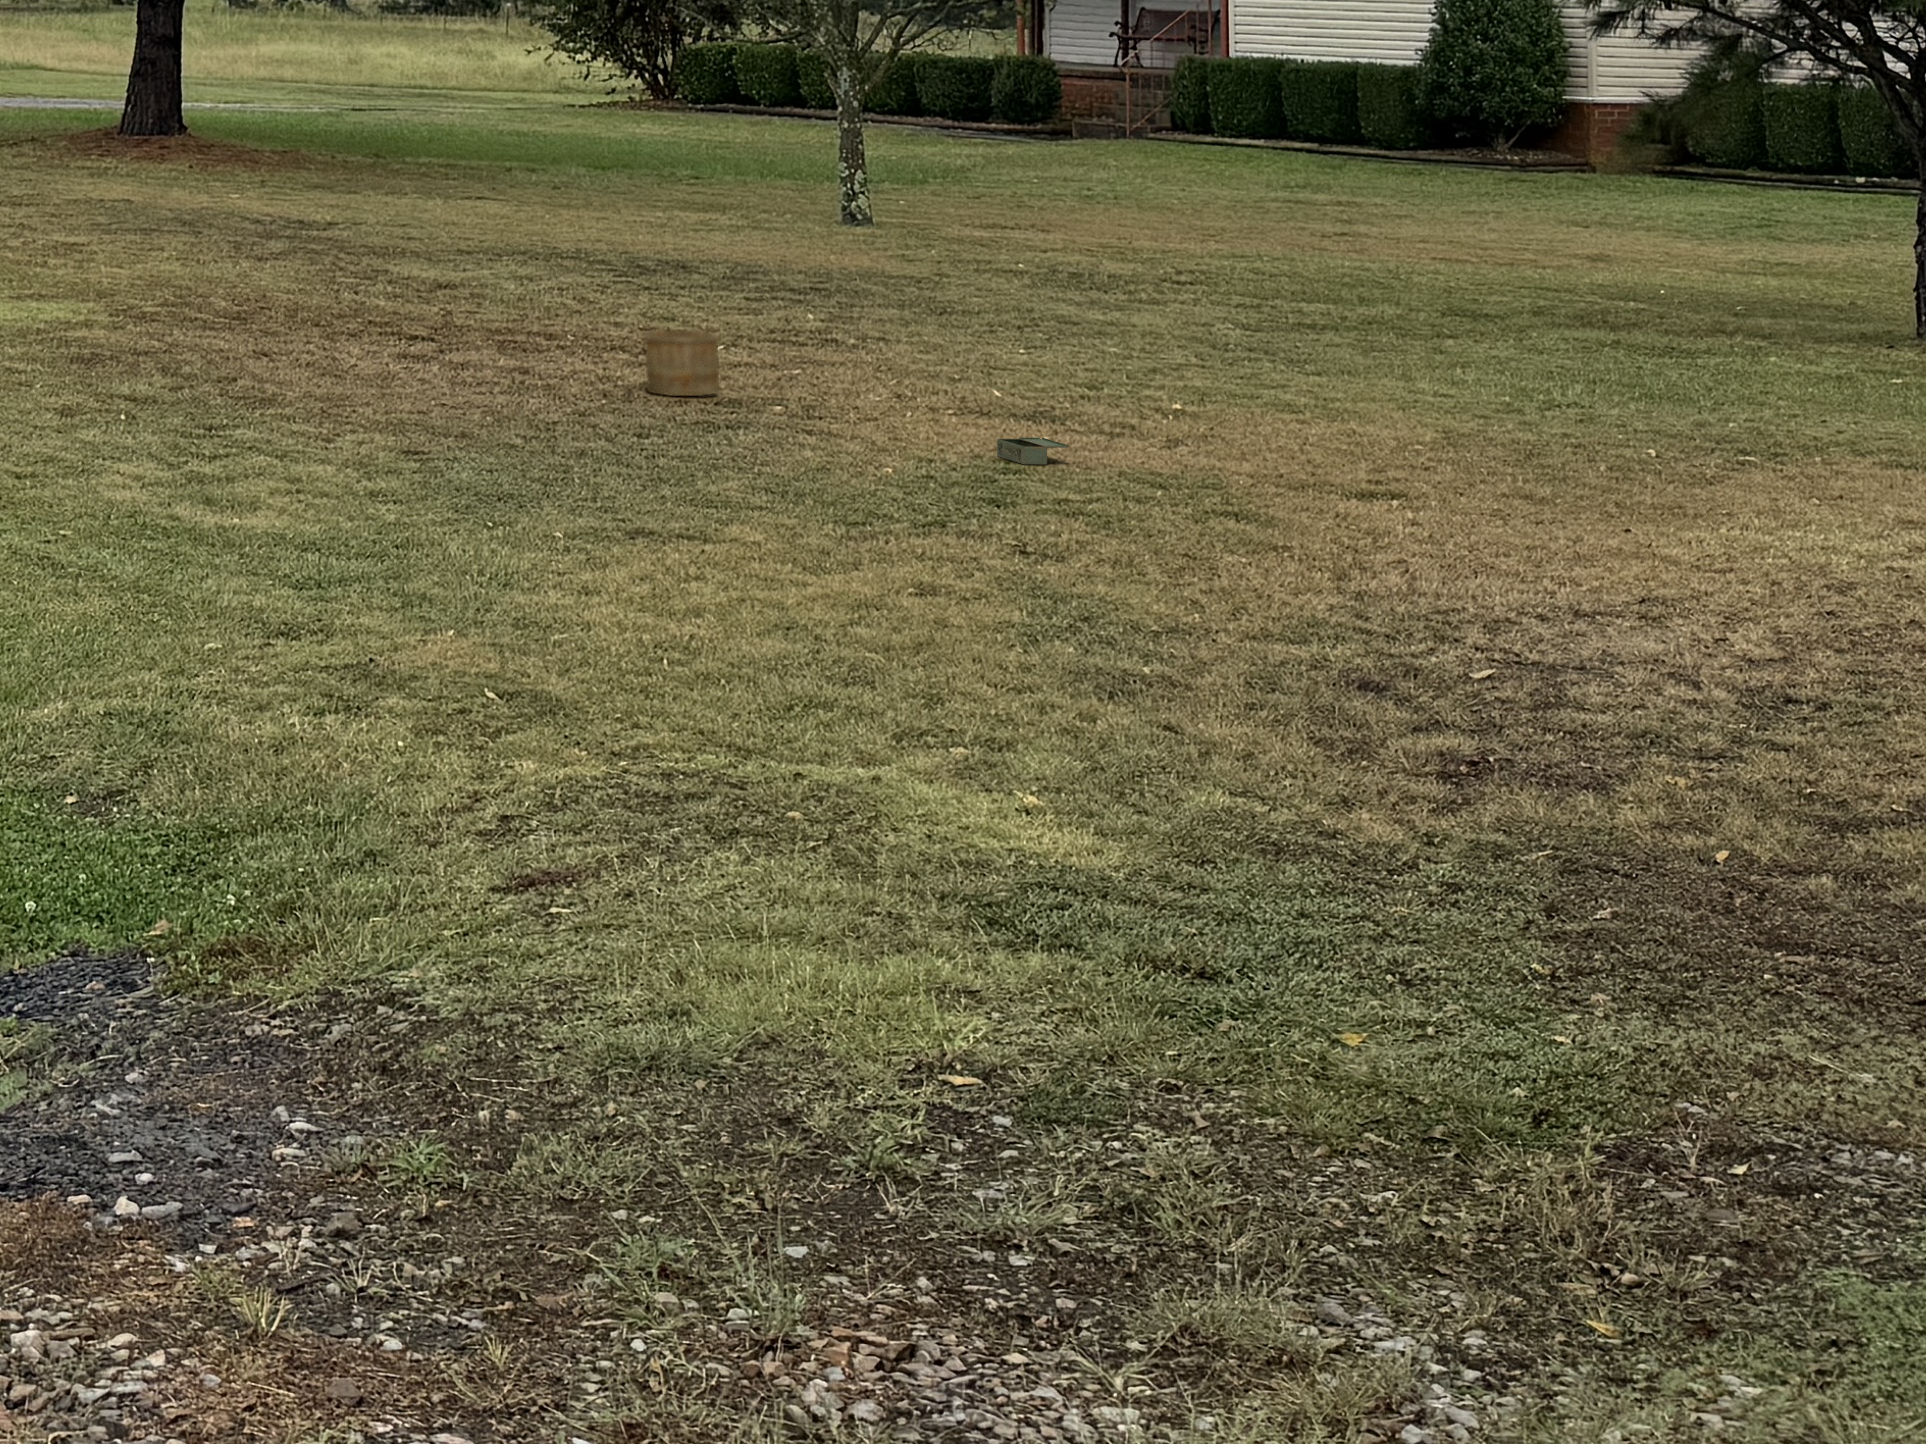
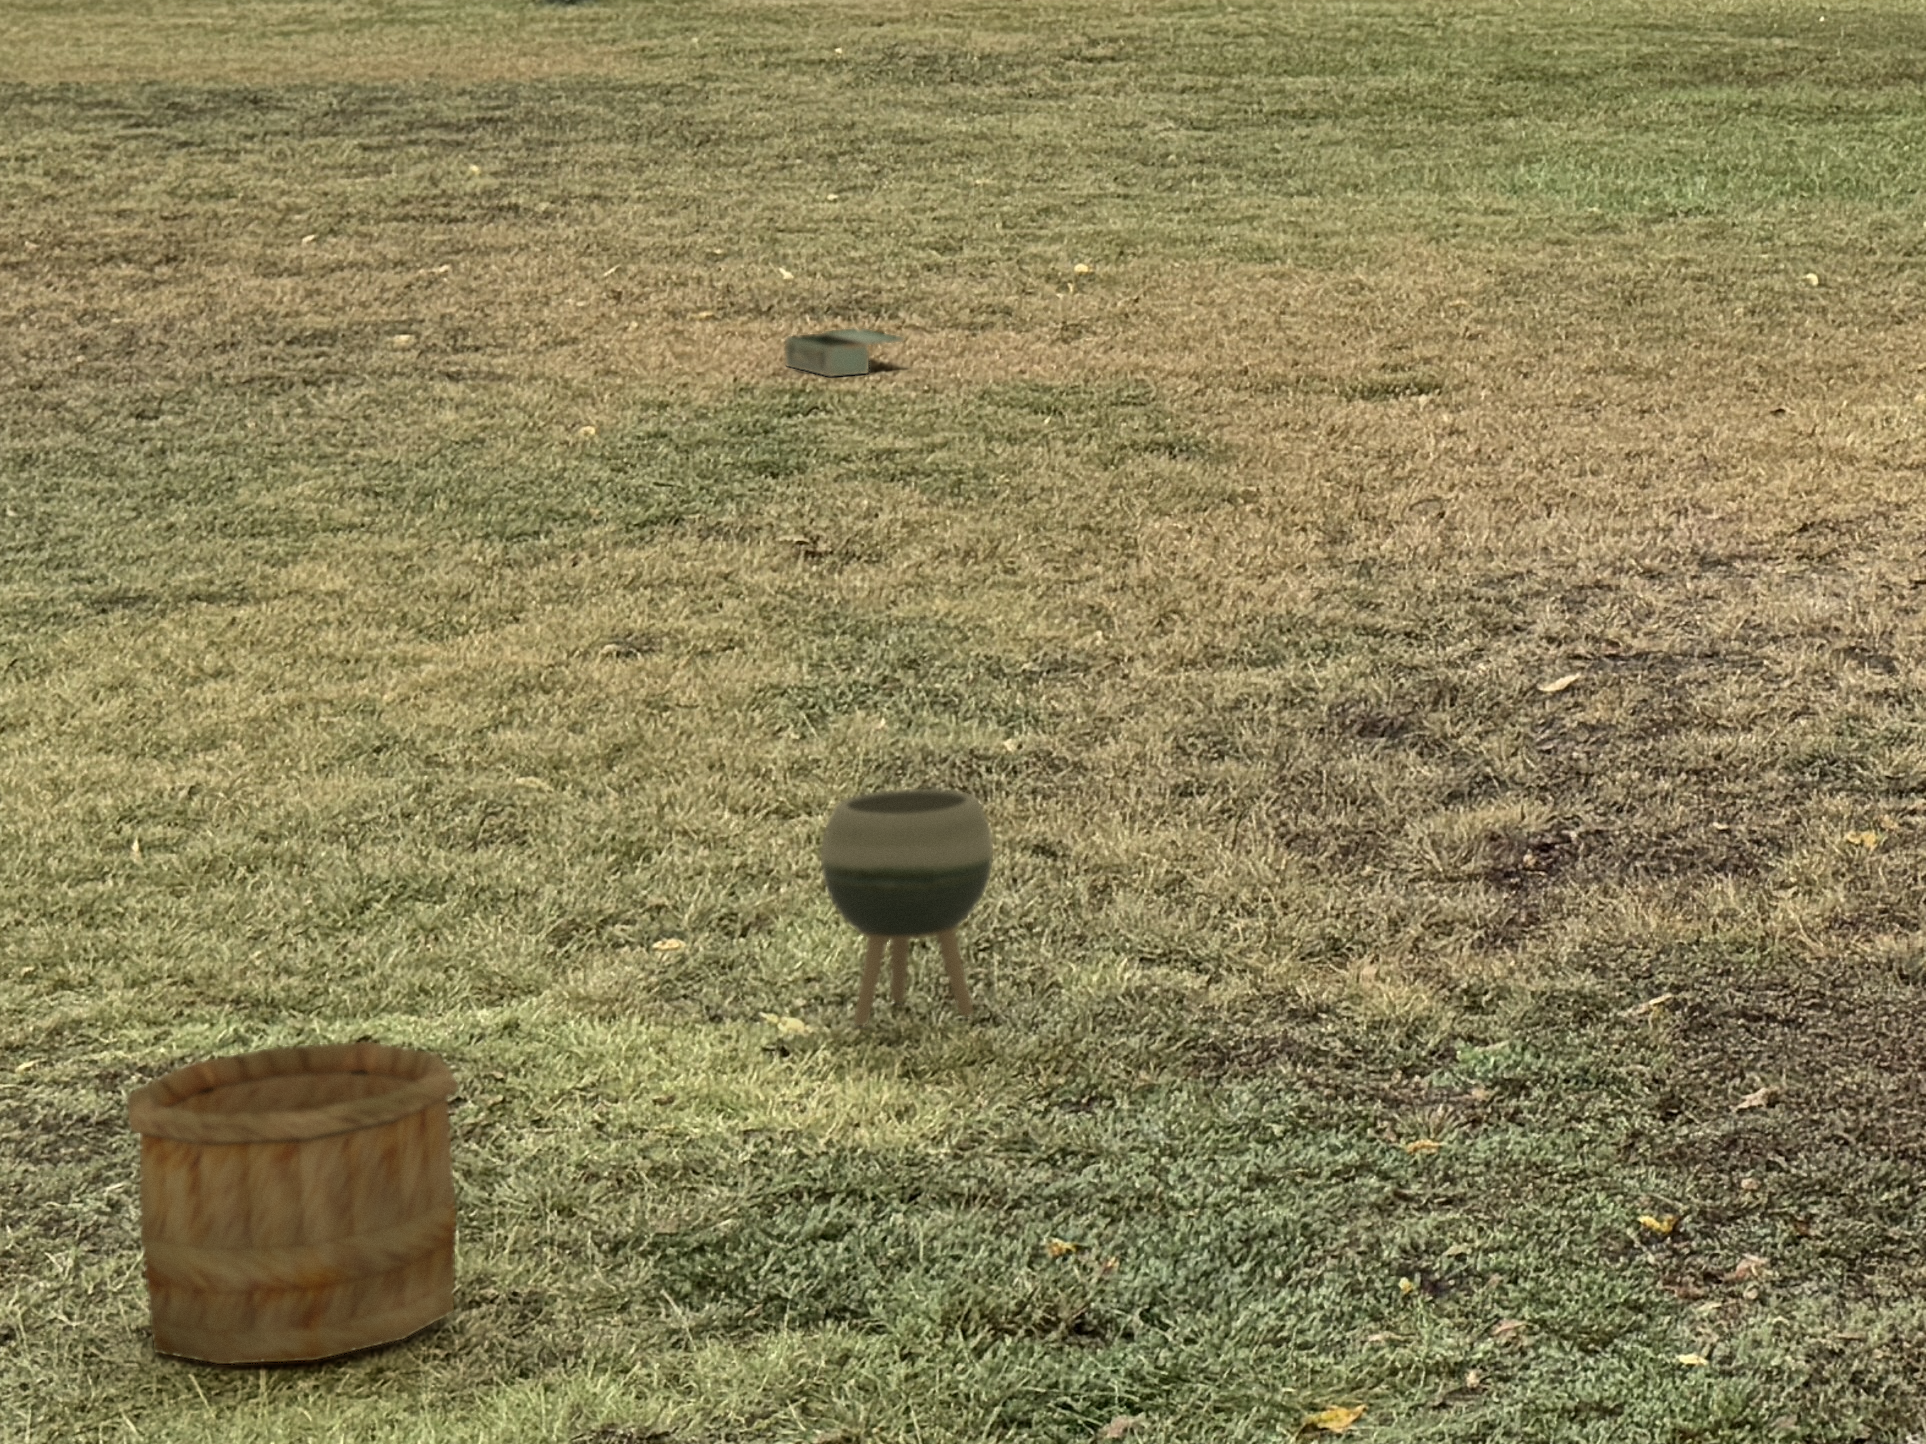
wooden bucket: present [644,330,719,396] -> present [127,1042,458,1364]
planter: none [1045,680,1142,812] -> present [821,789,993,1026]

